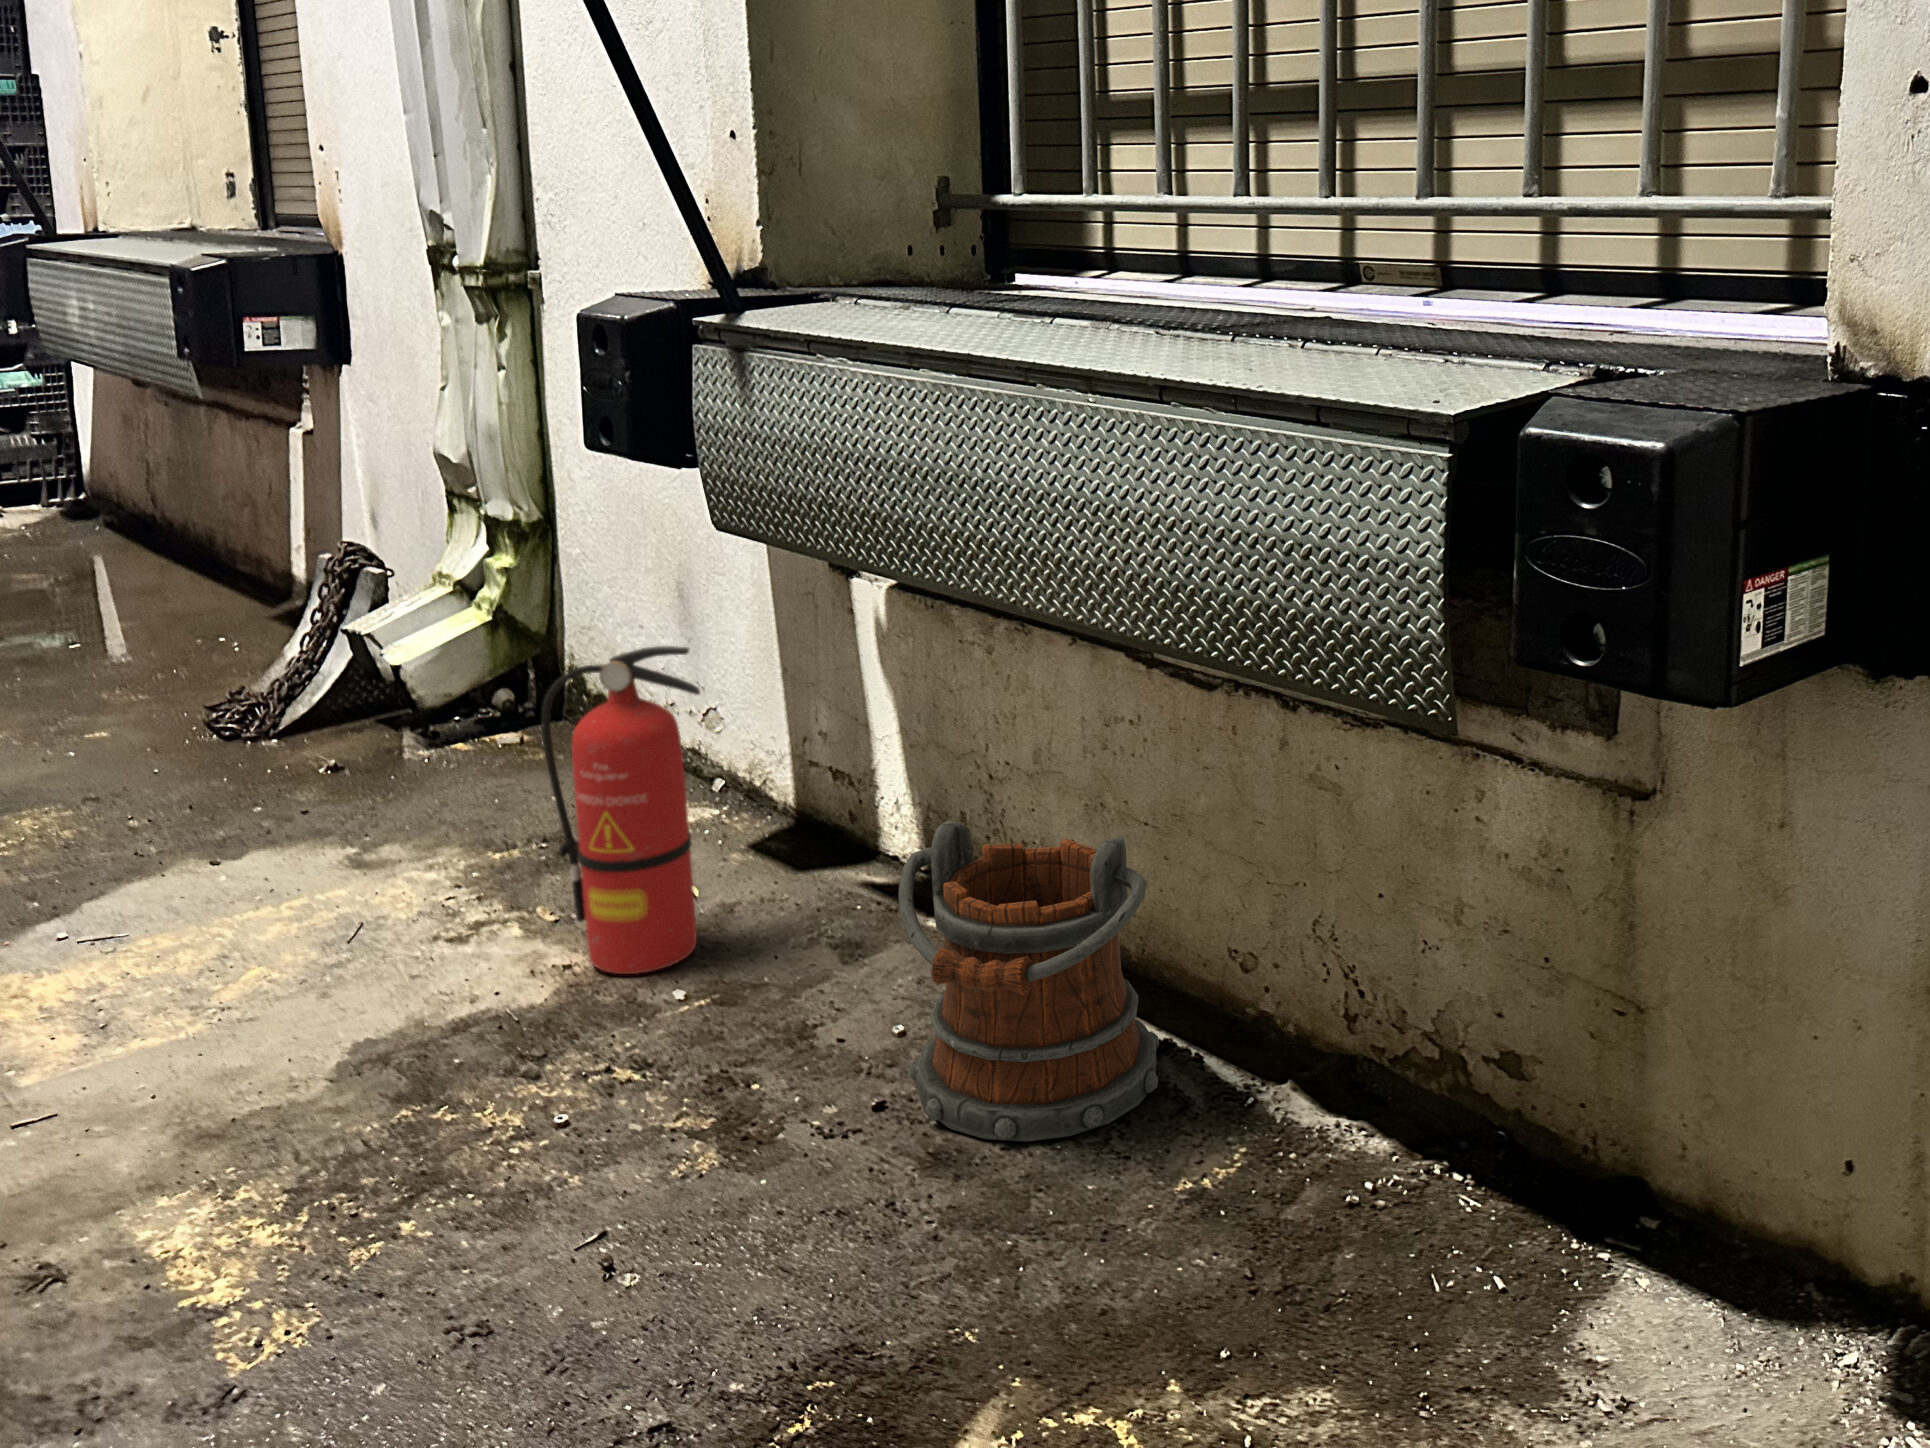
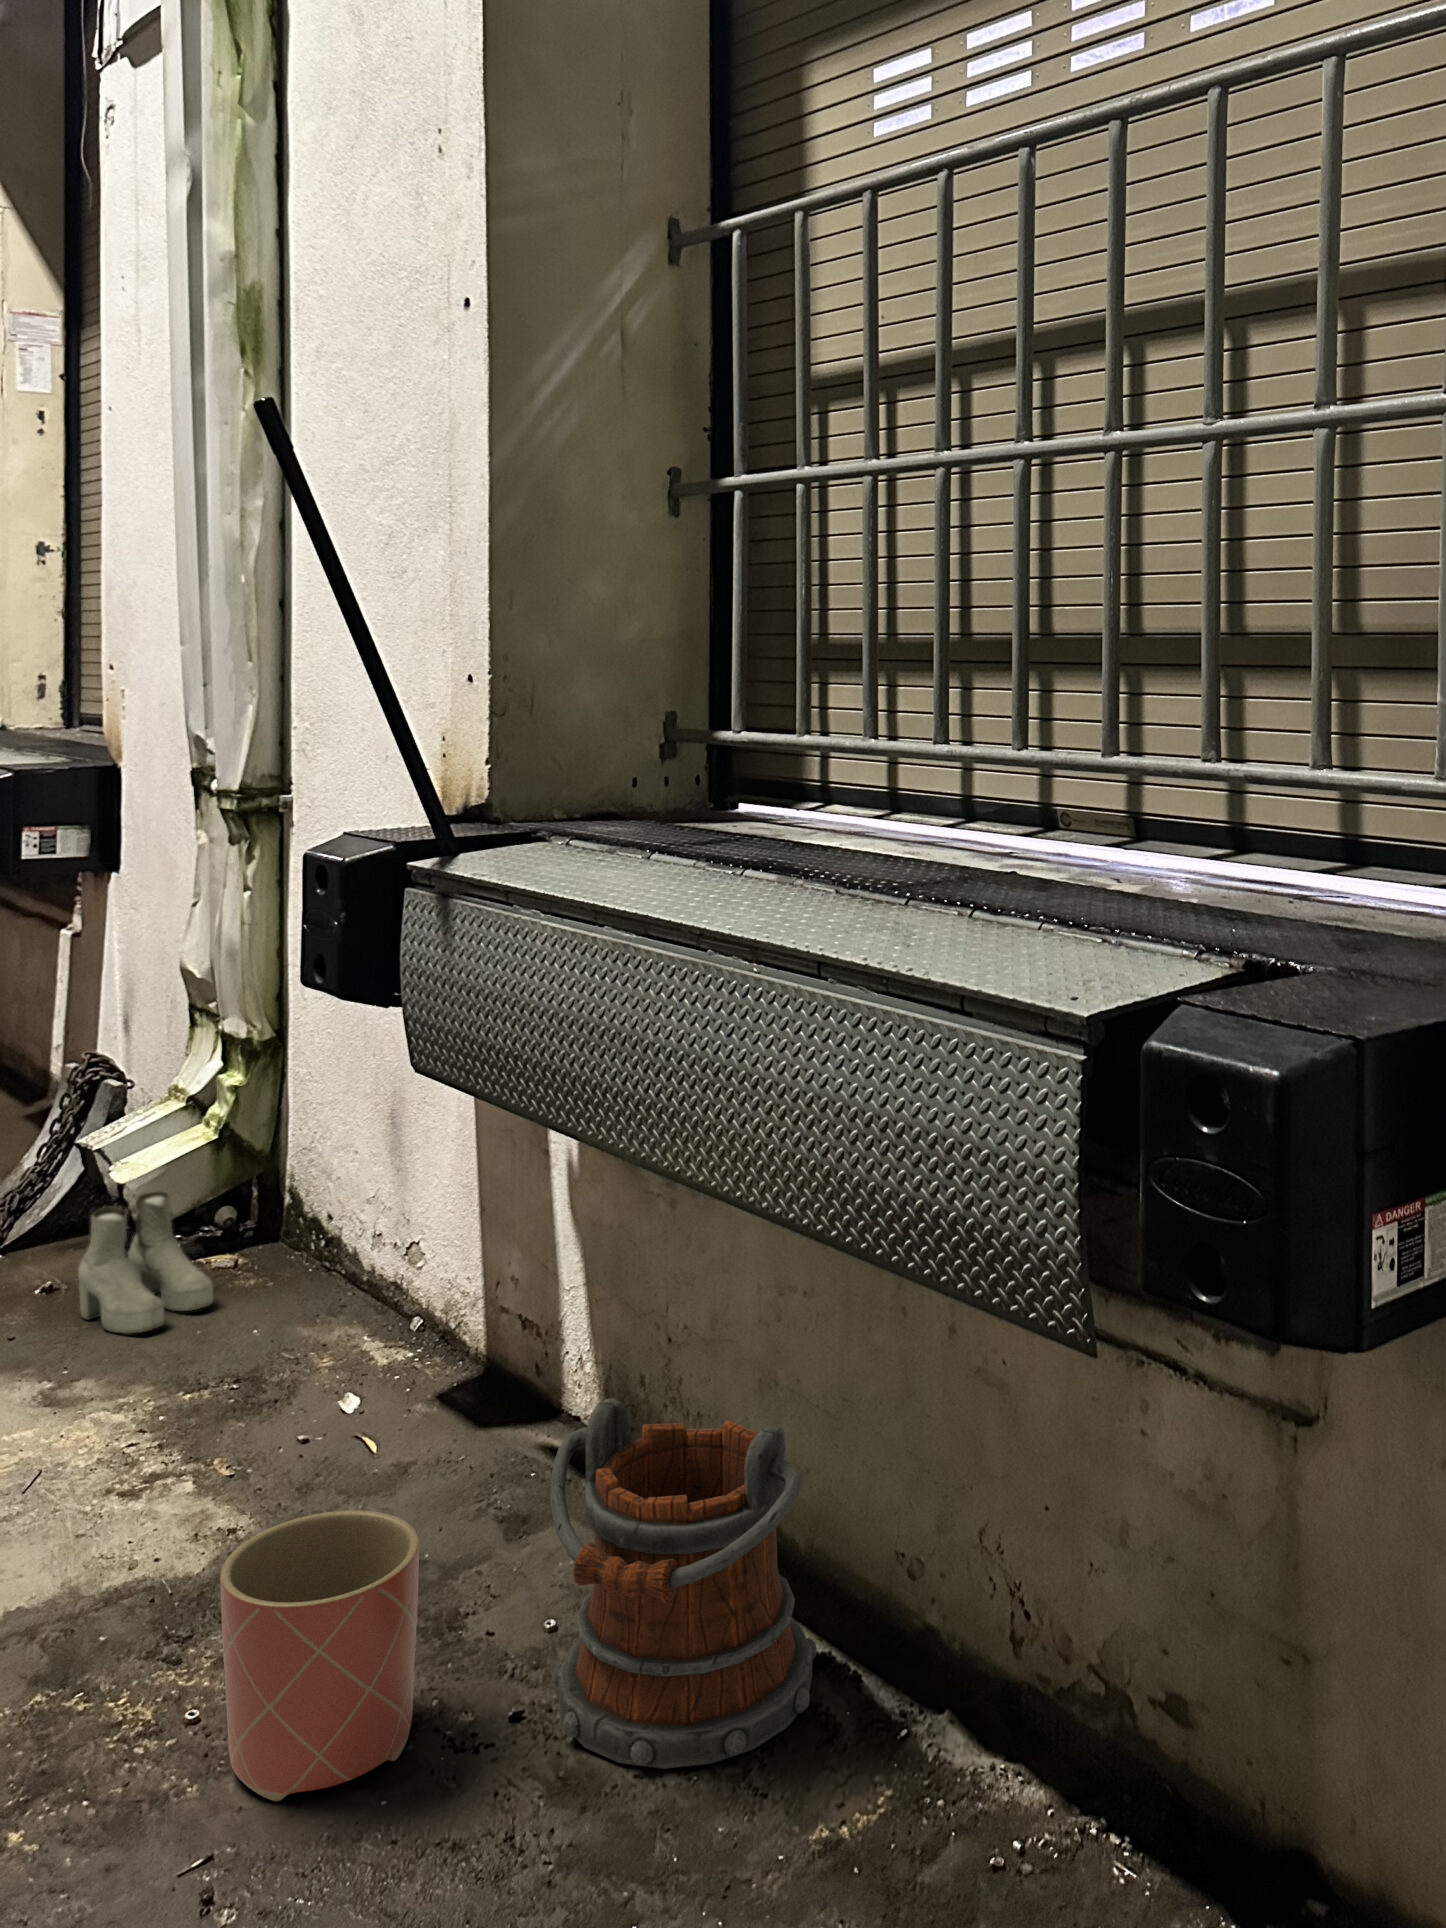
fire extinguisher: present [542,646,700,974] -> none [226,1193,384,1542]
boots: none [368,671,509,805] -> present [78,1191,214,1334]
planter: none [586,929,780,1182] -> present [220,1510,419,1801]

